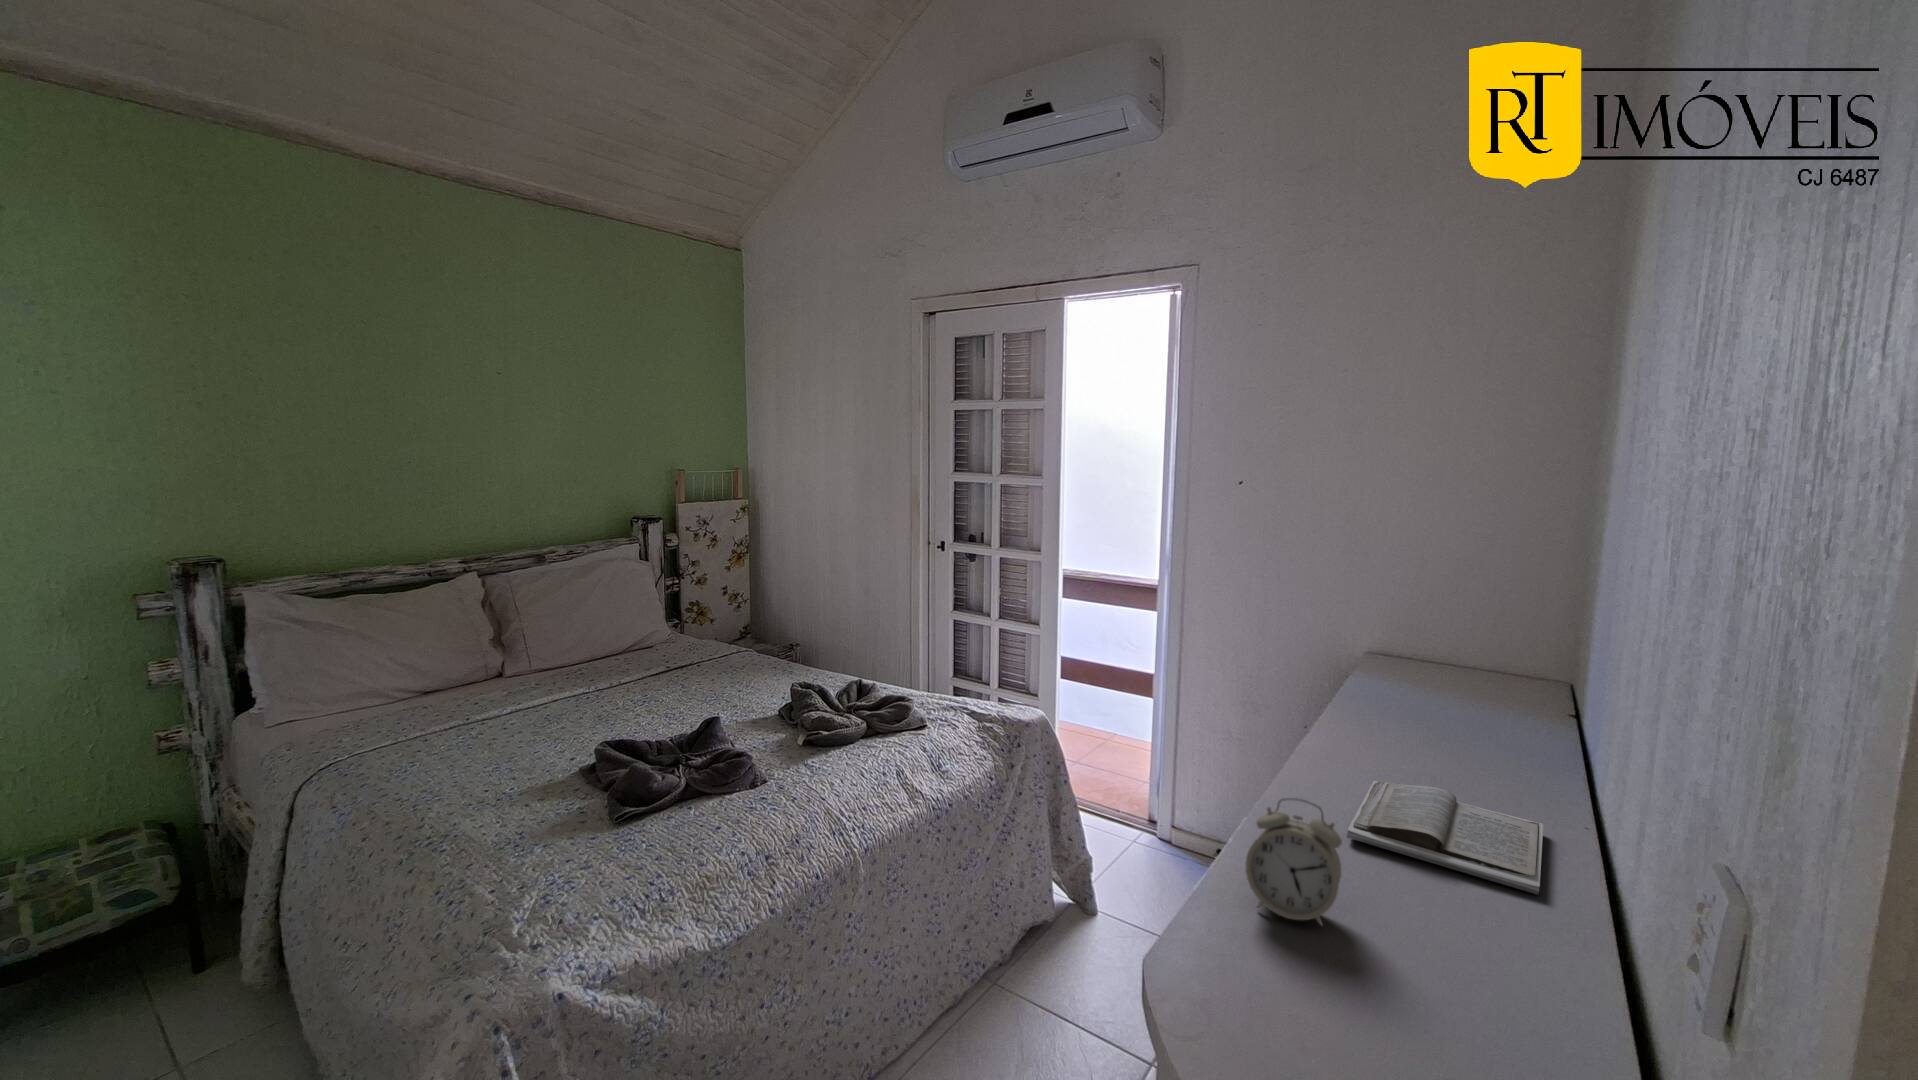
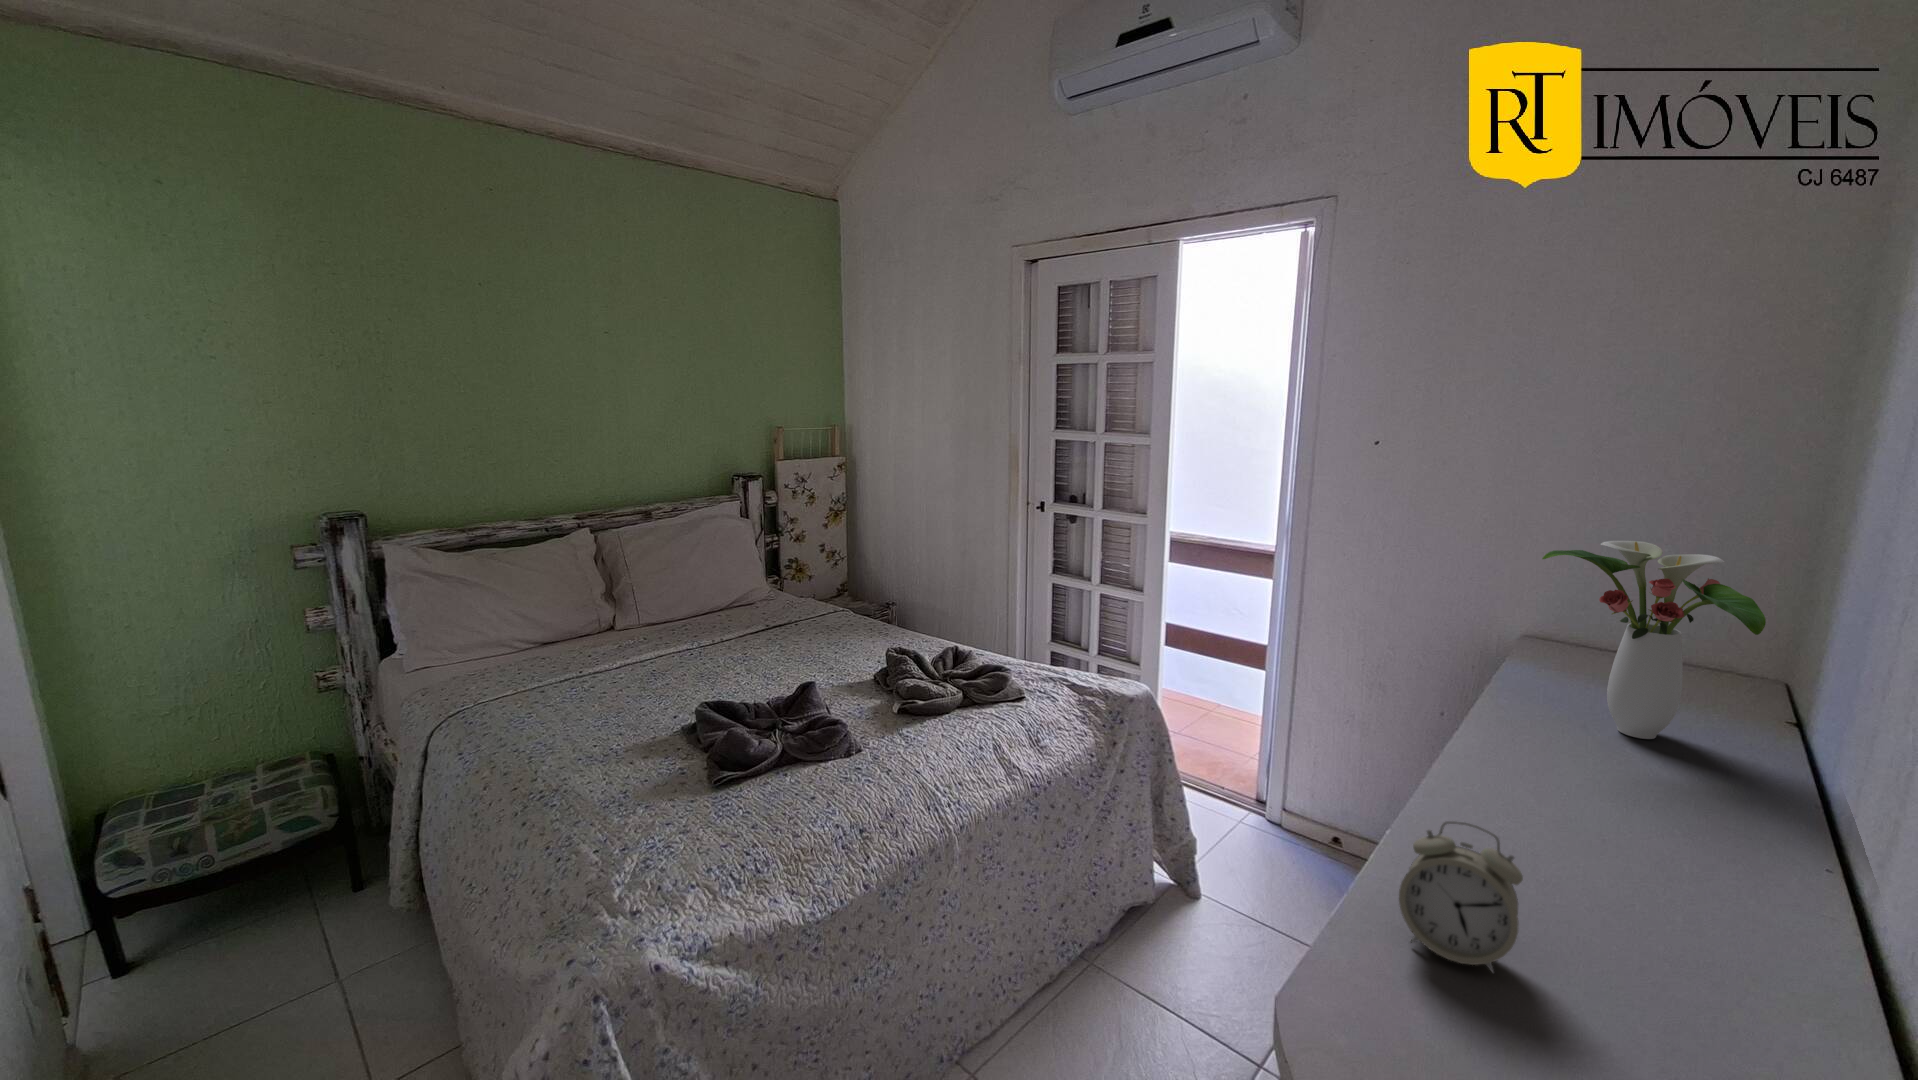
flower arrangement: none [1372,563,1540,734] -> present [1542,541,1766,739]
book: present [1347,781,1543,895] -> none [1515,792,1774,953]

